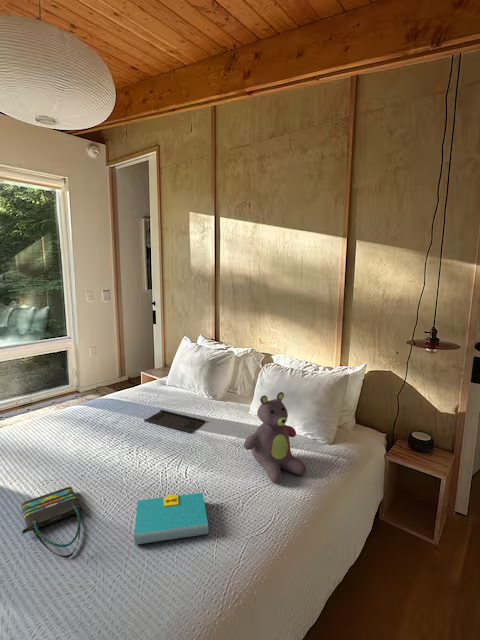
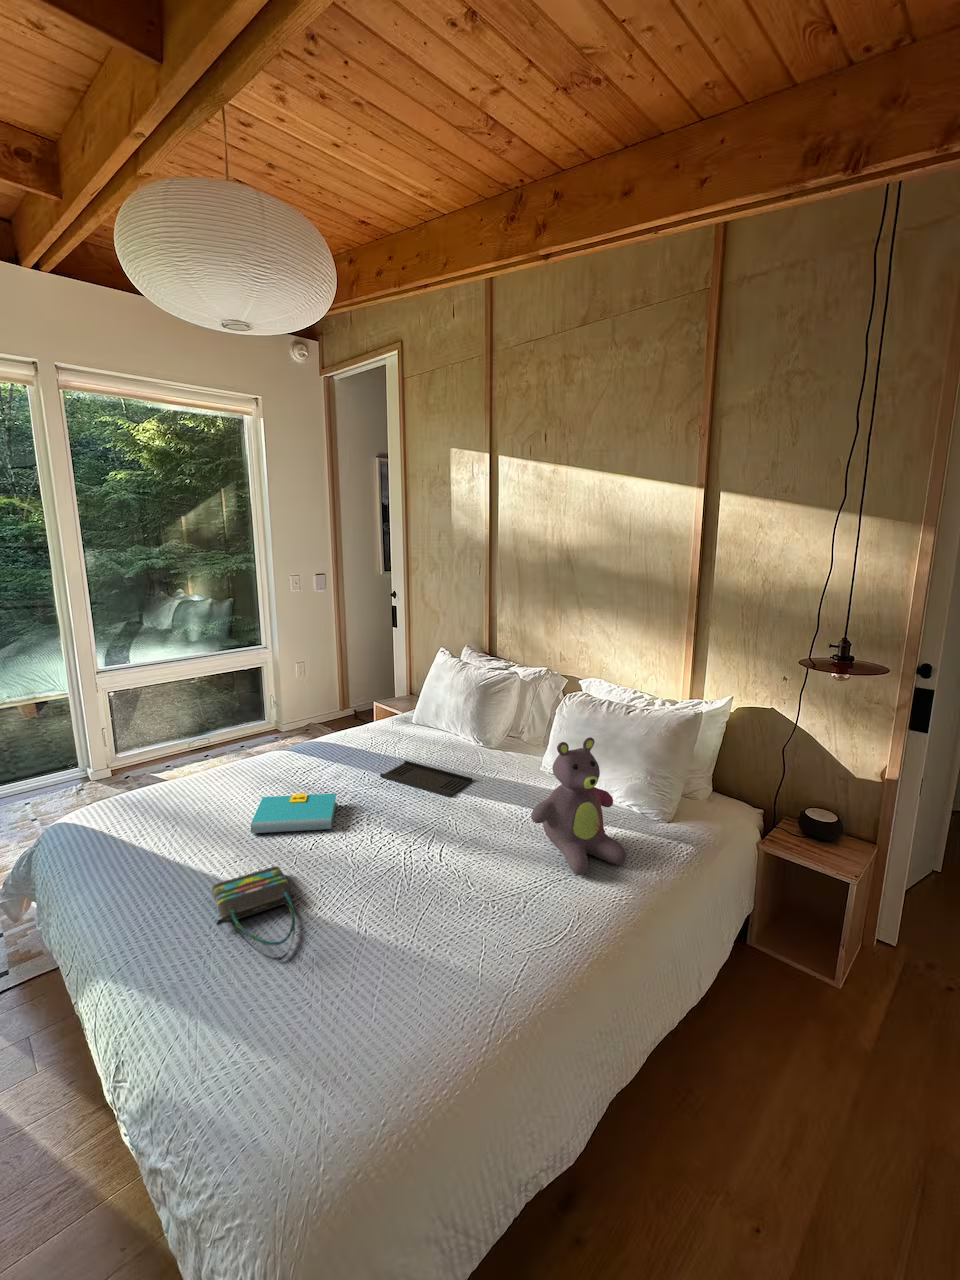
book: present [134,493,209,545] -> present [251,793,337,833]

